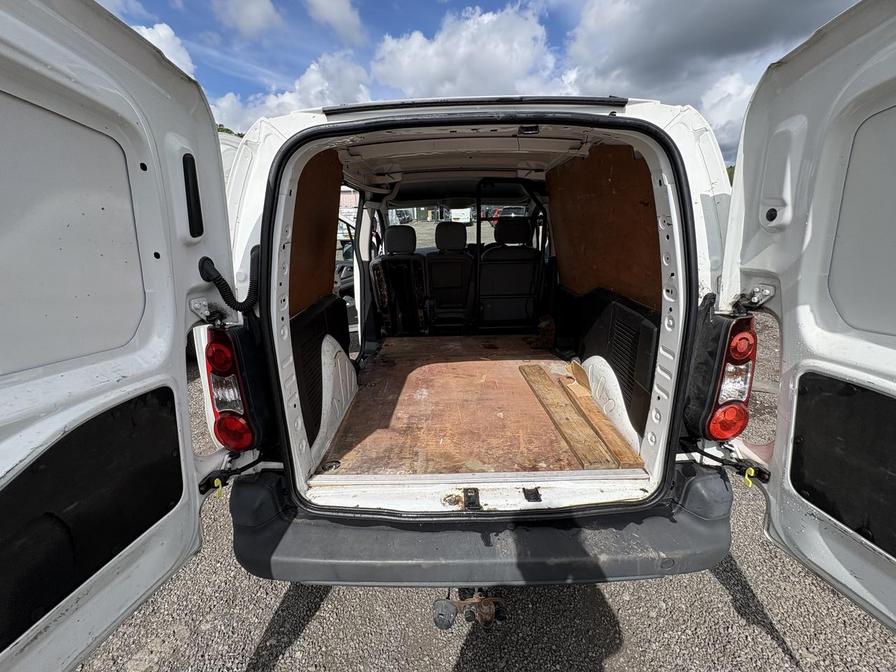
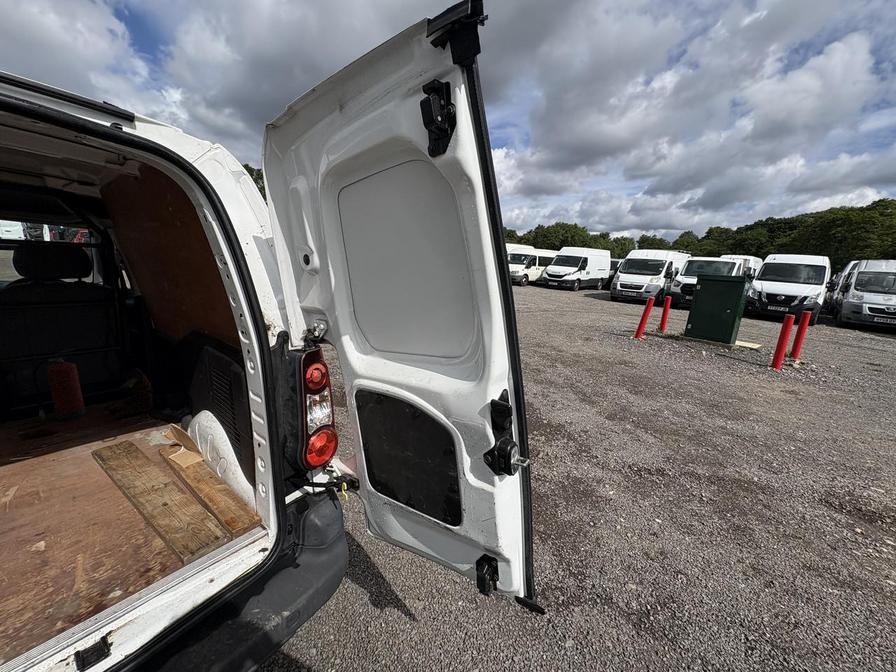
fire extinguisher: none [492,294,518,341] -> present [32,348,86,420]

